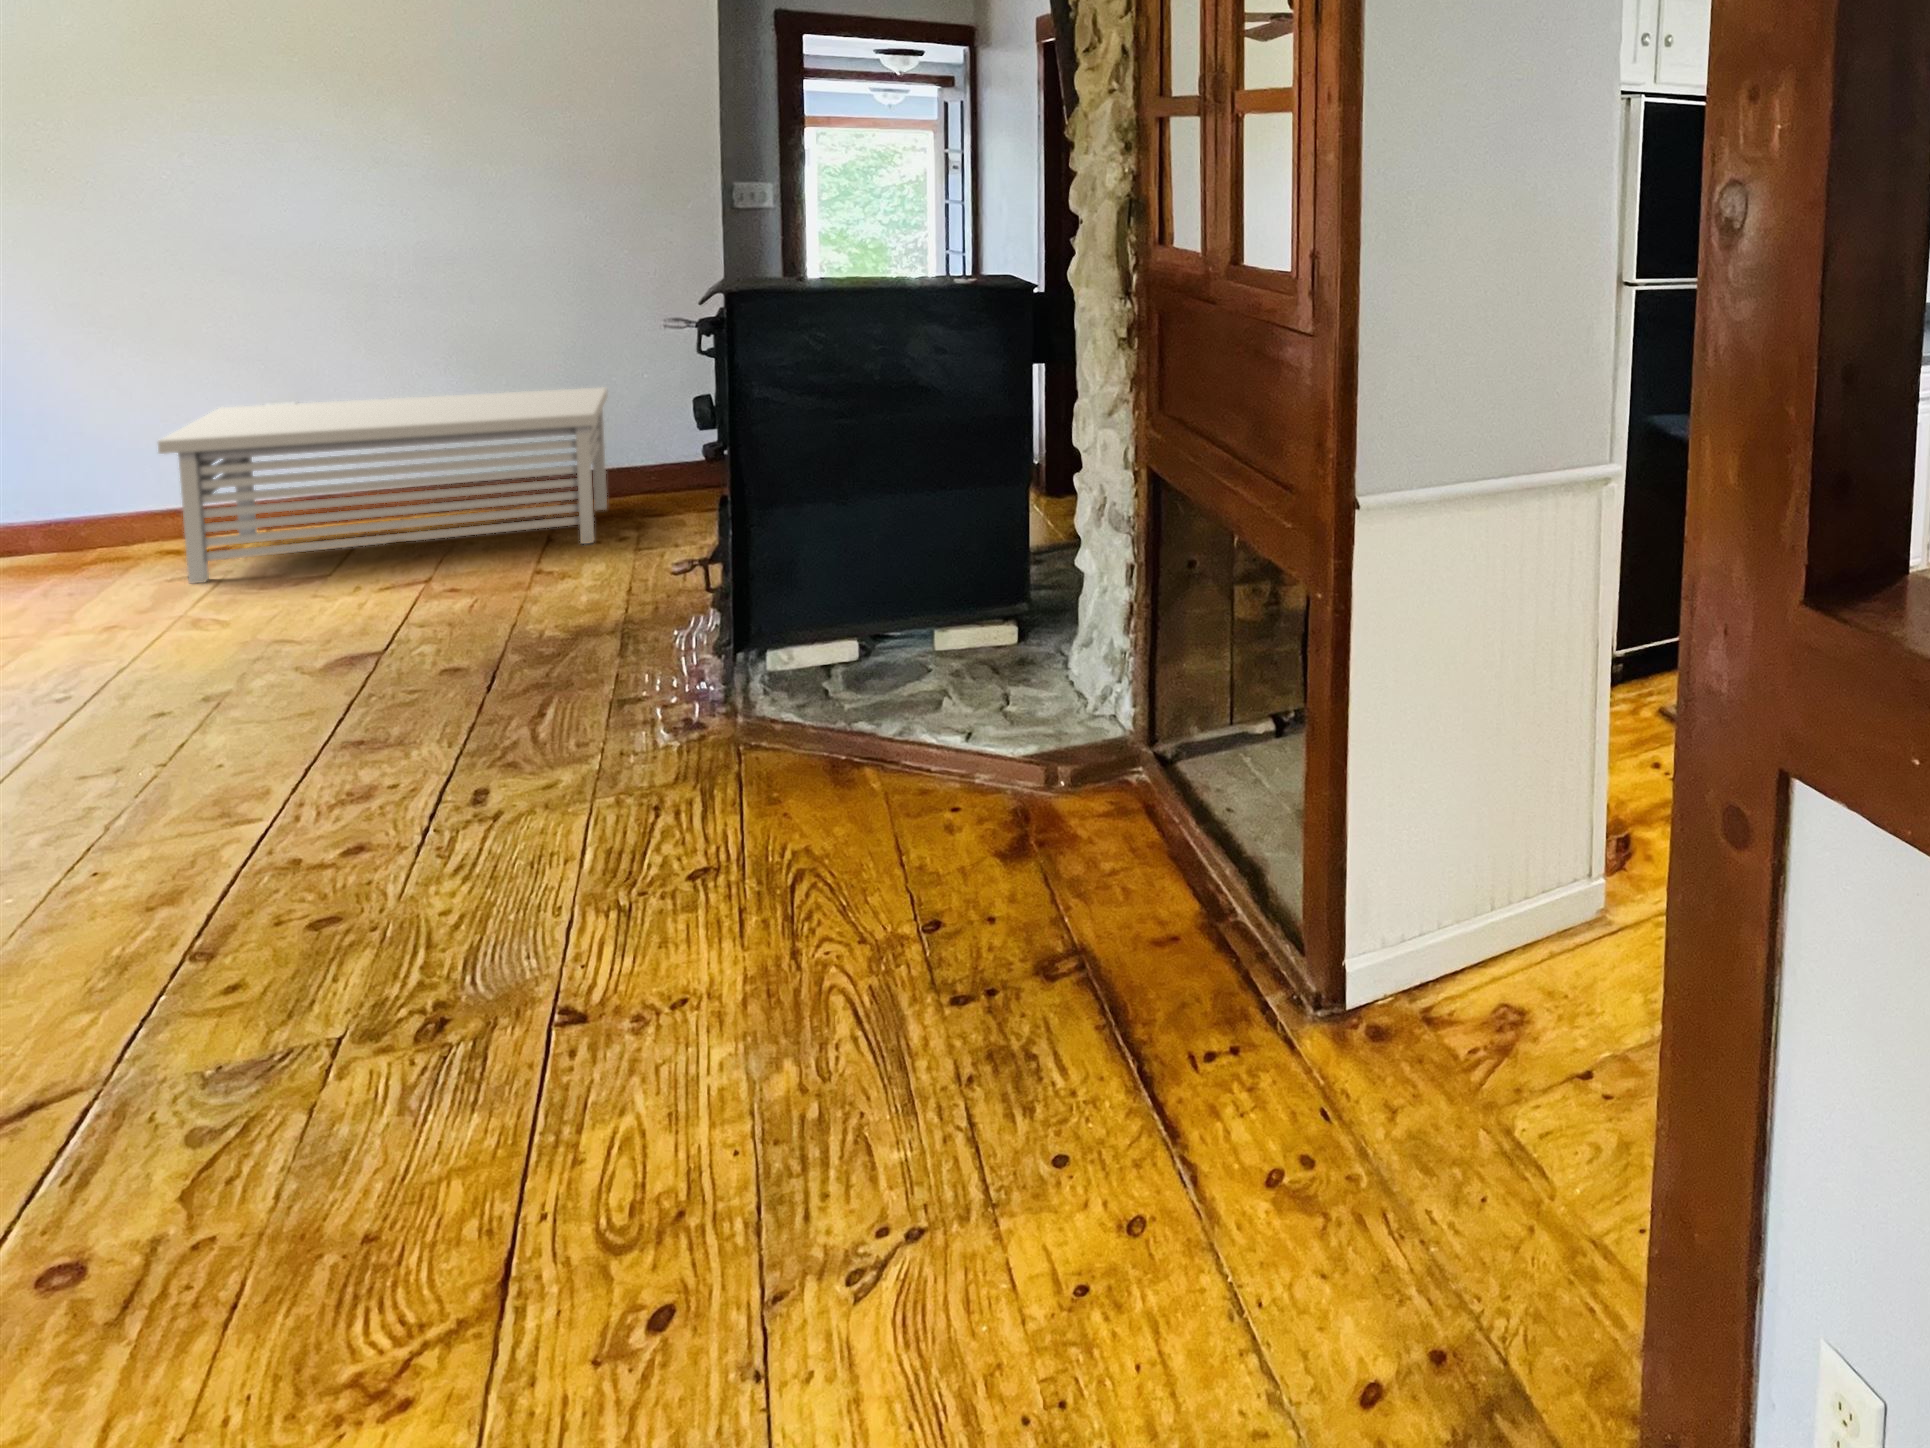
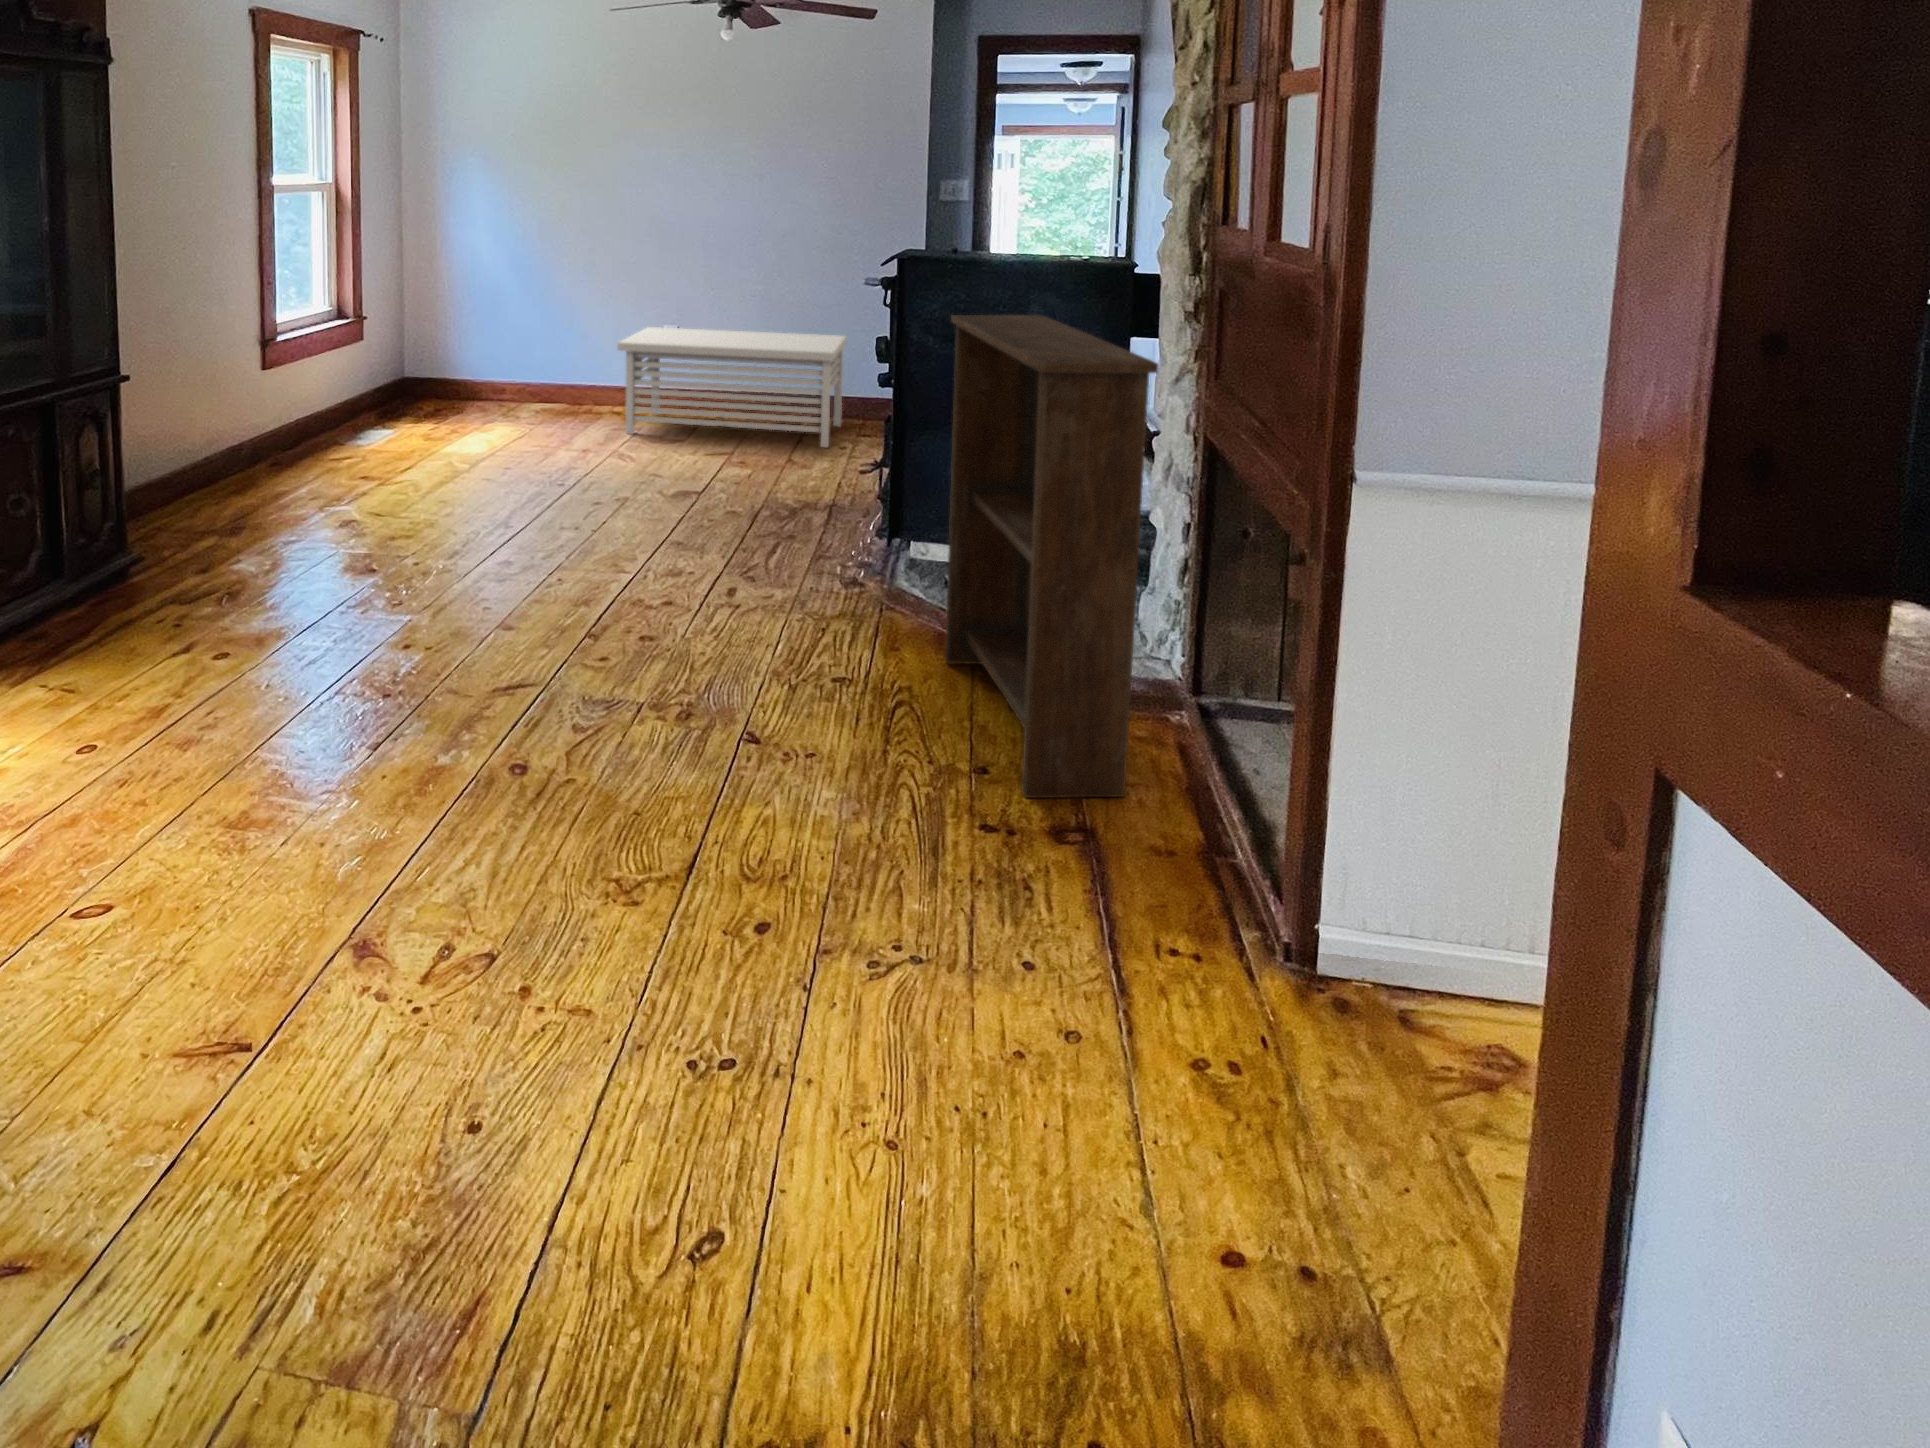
bookshelf: none [828,354,1122,943] -> present [945,315,1158,798]

